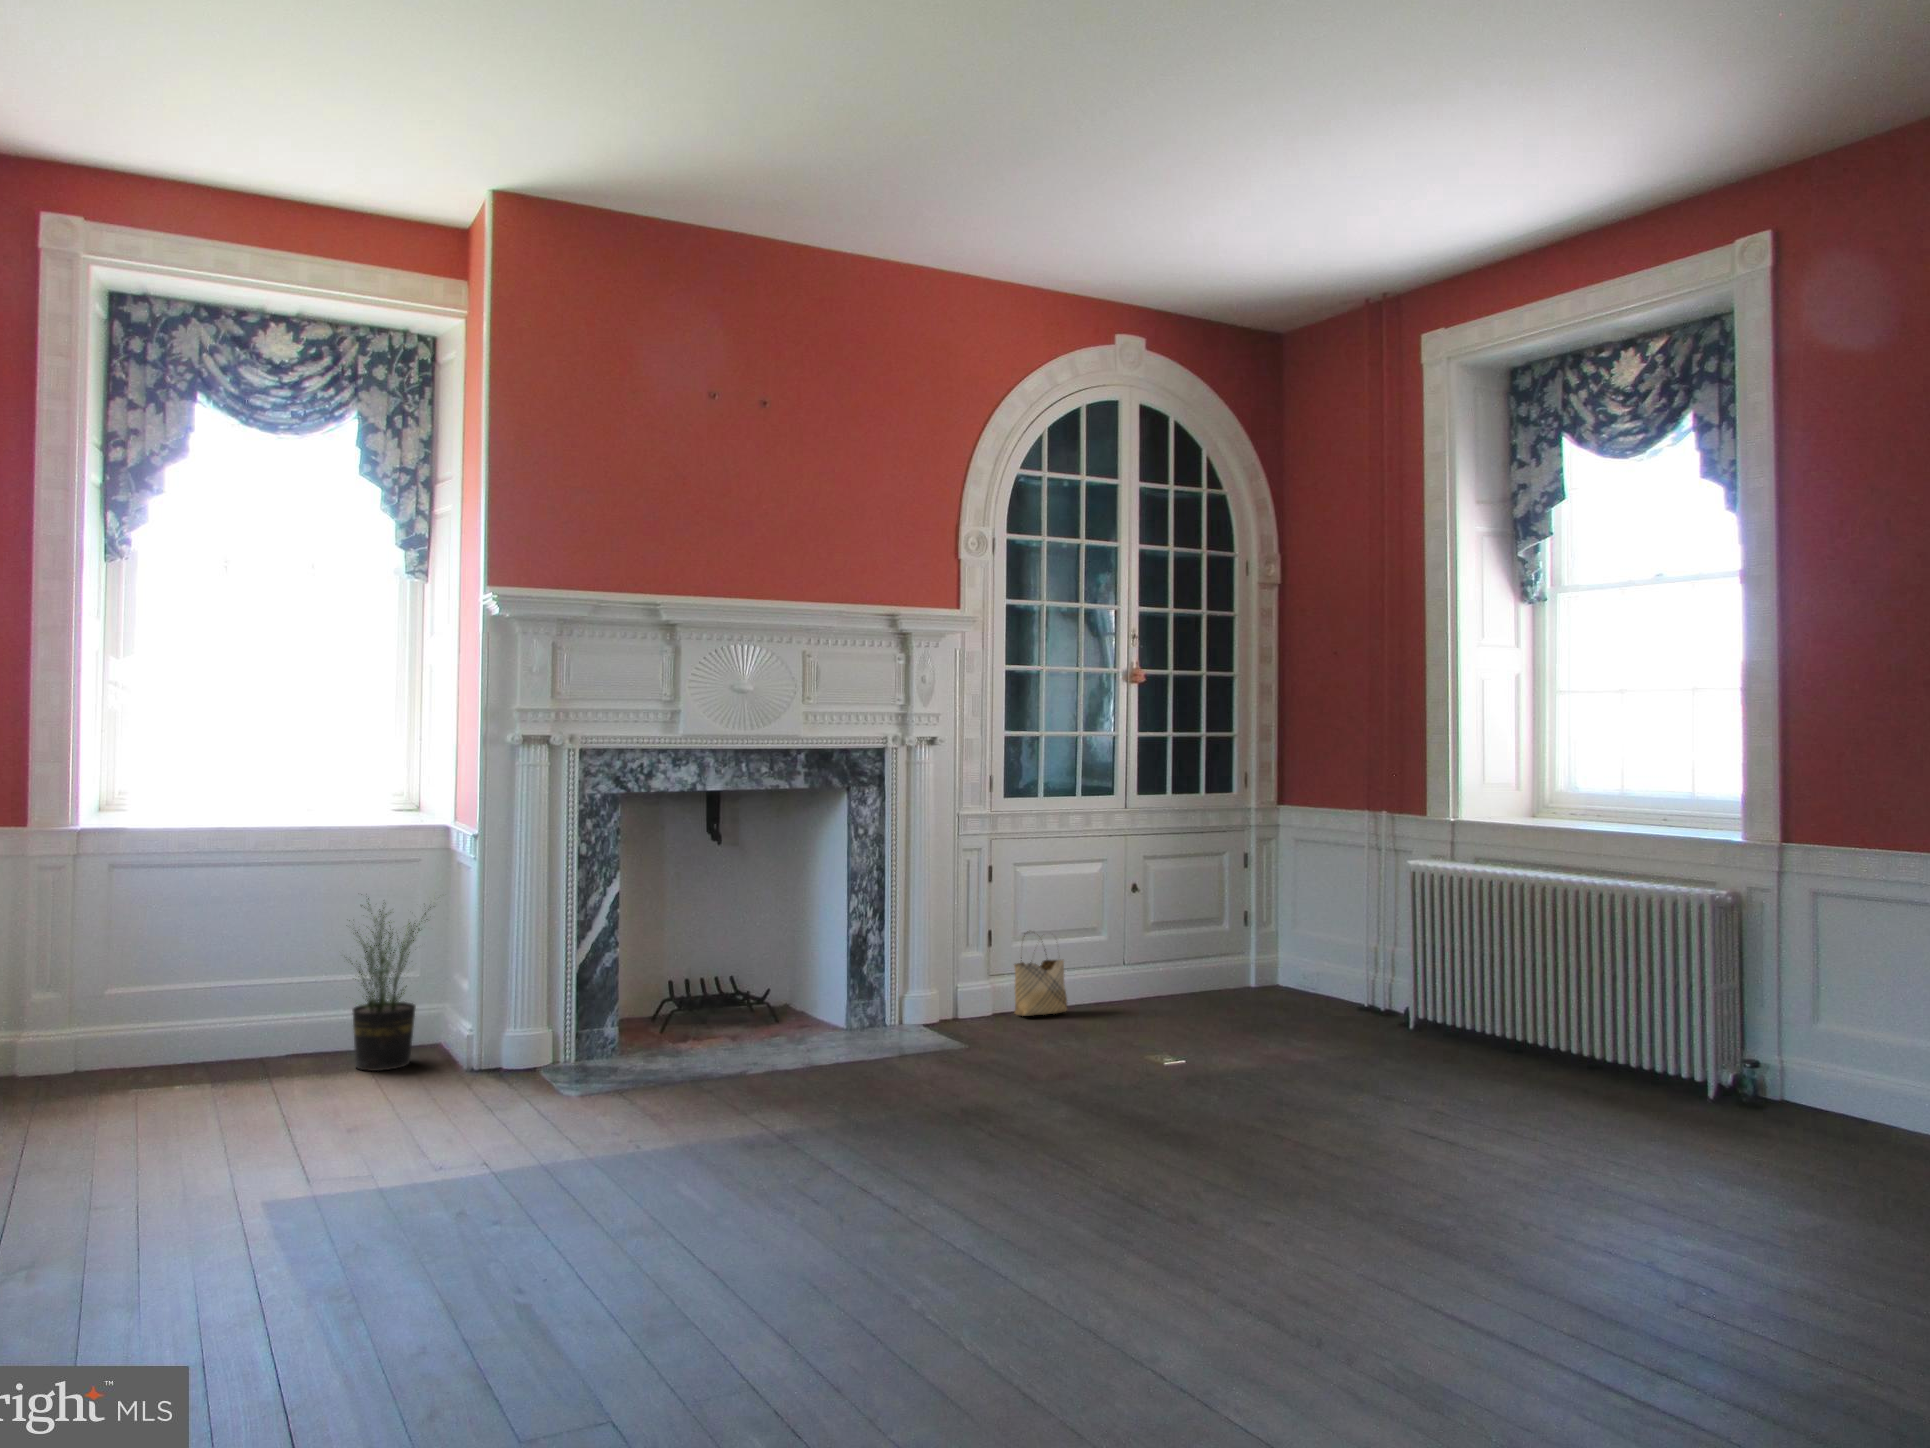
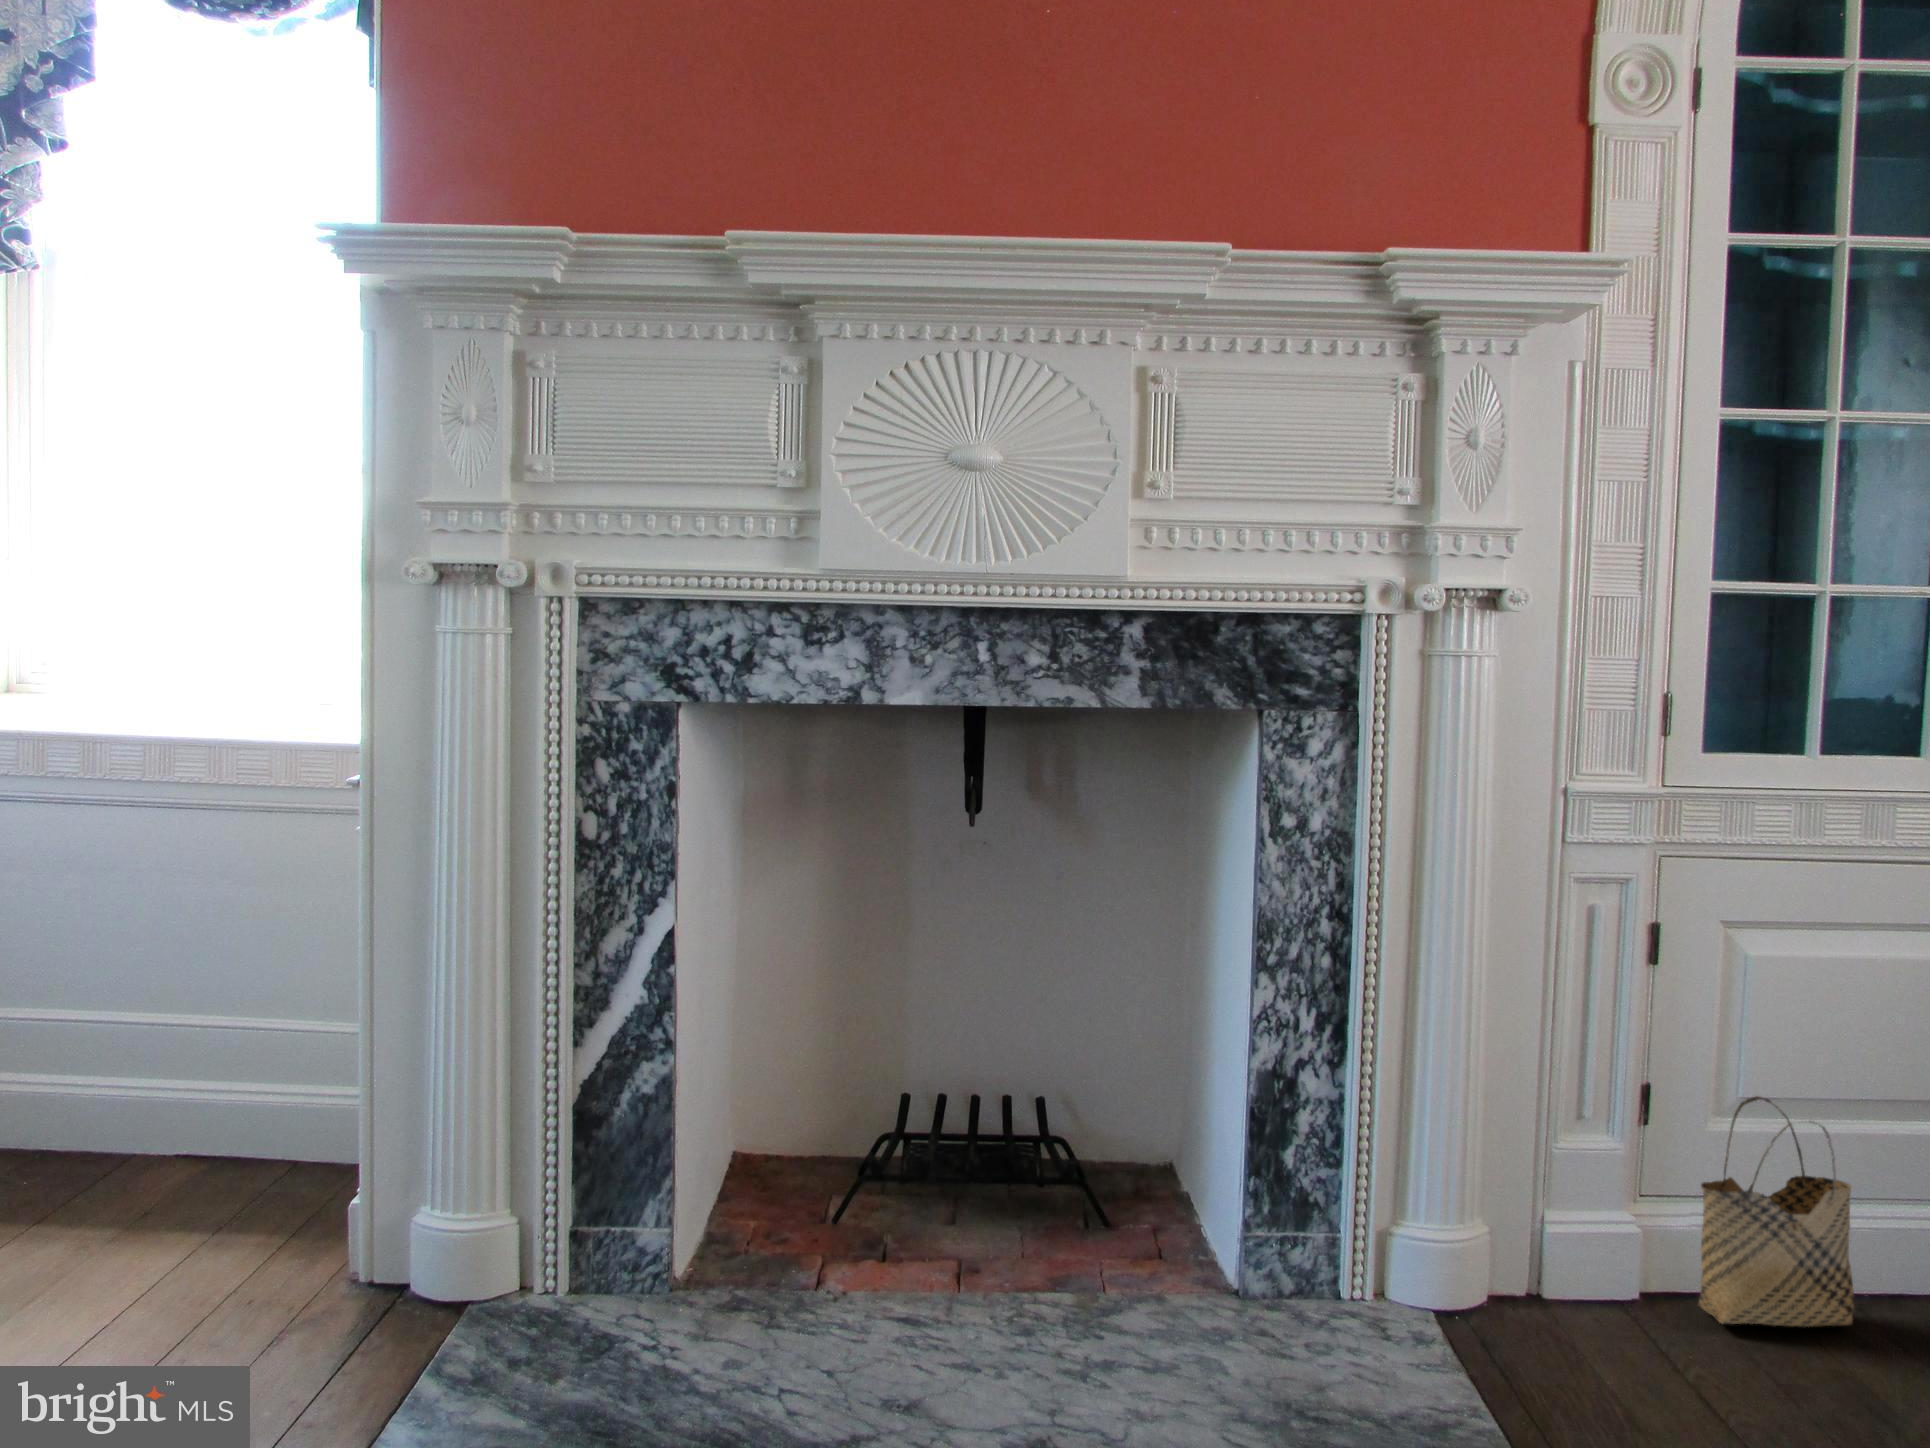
potted plant: present [349,898,431,1071] -> none [123,876,378,1253]

